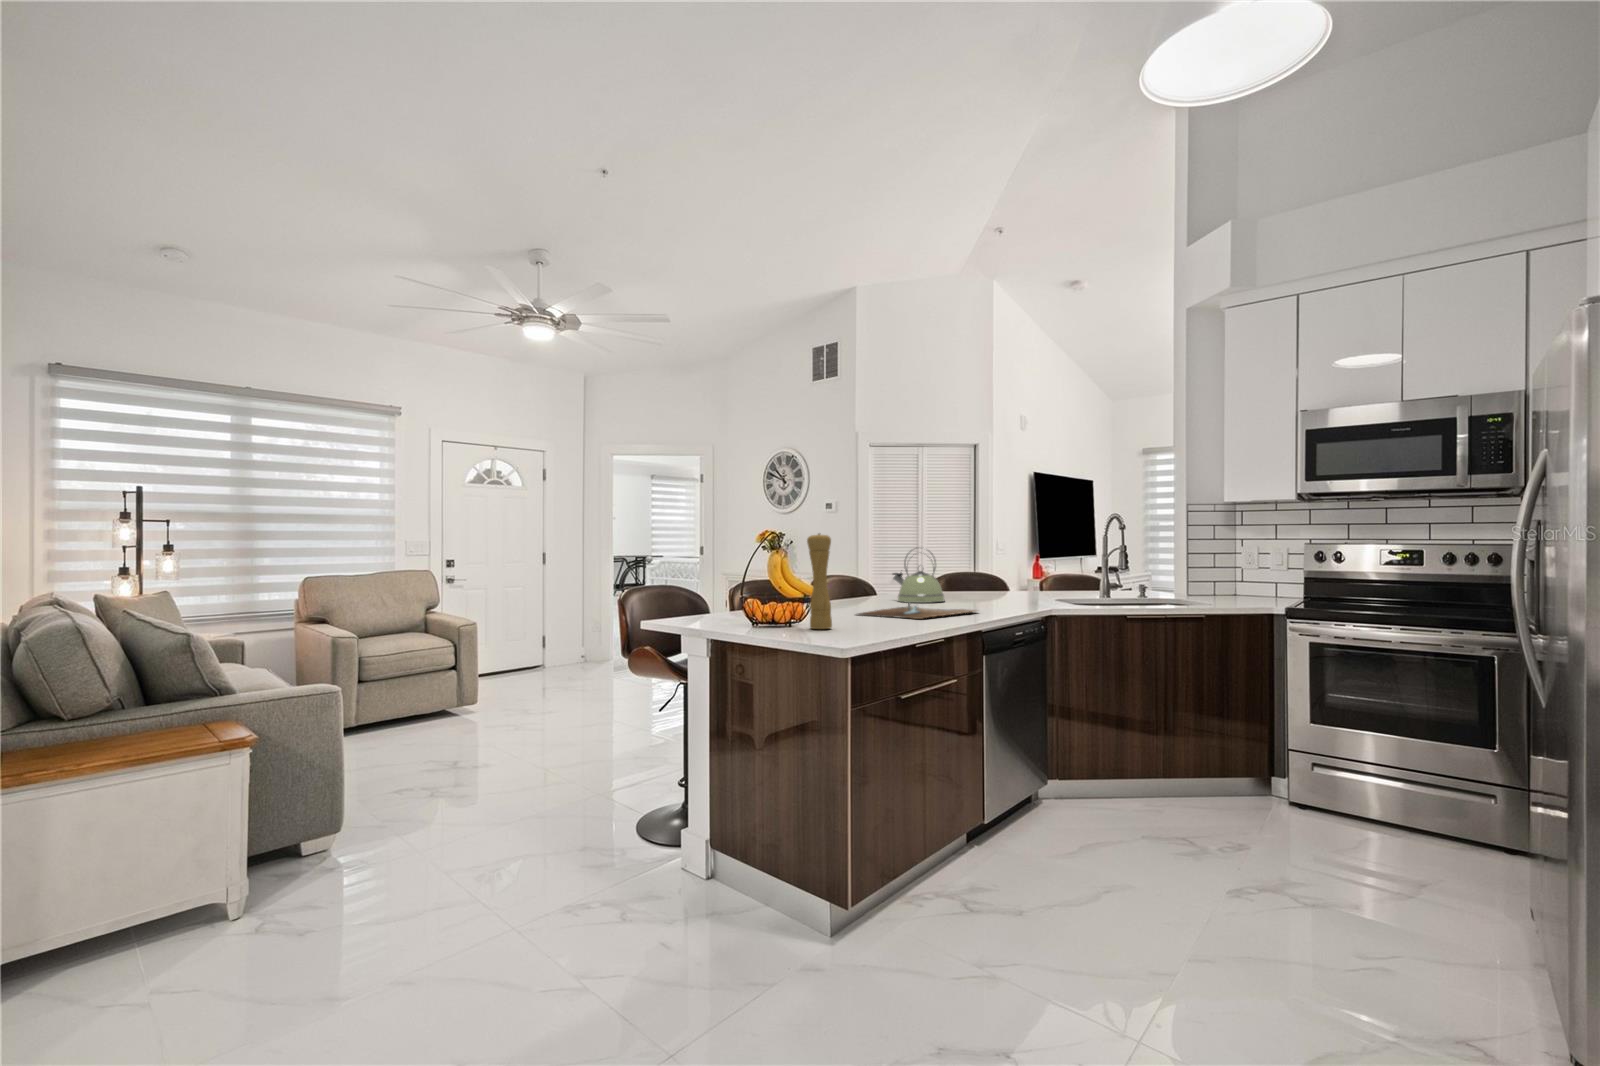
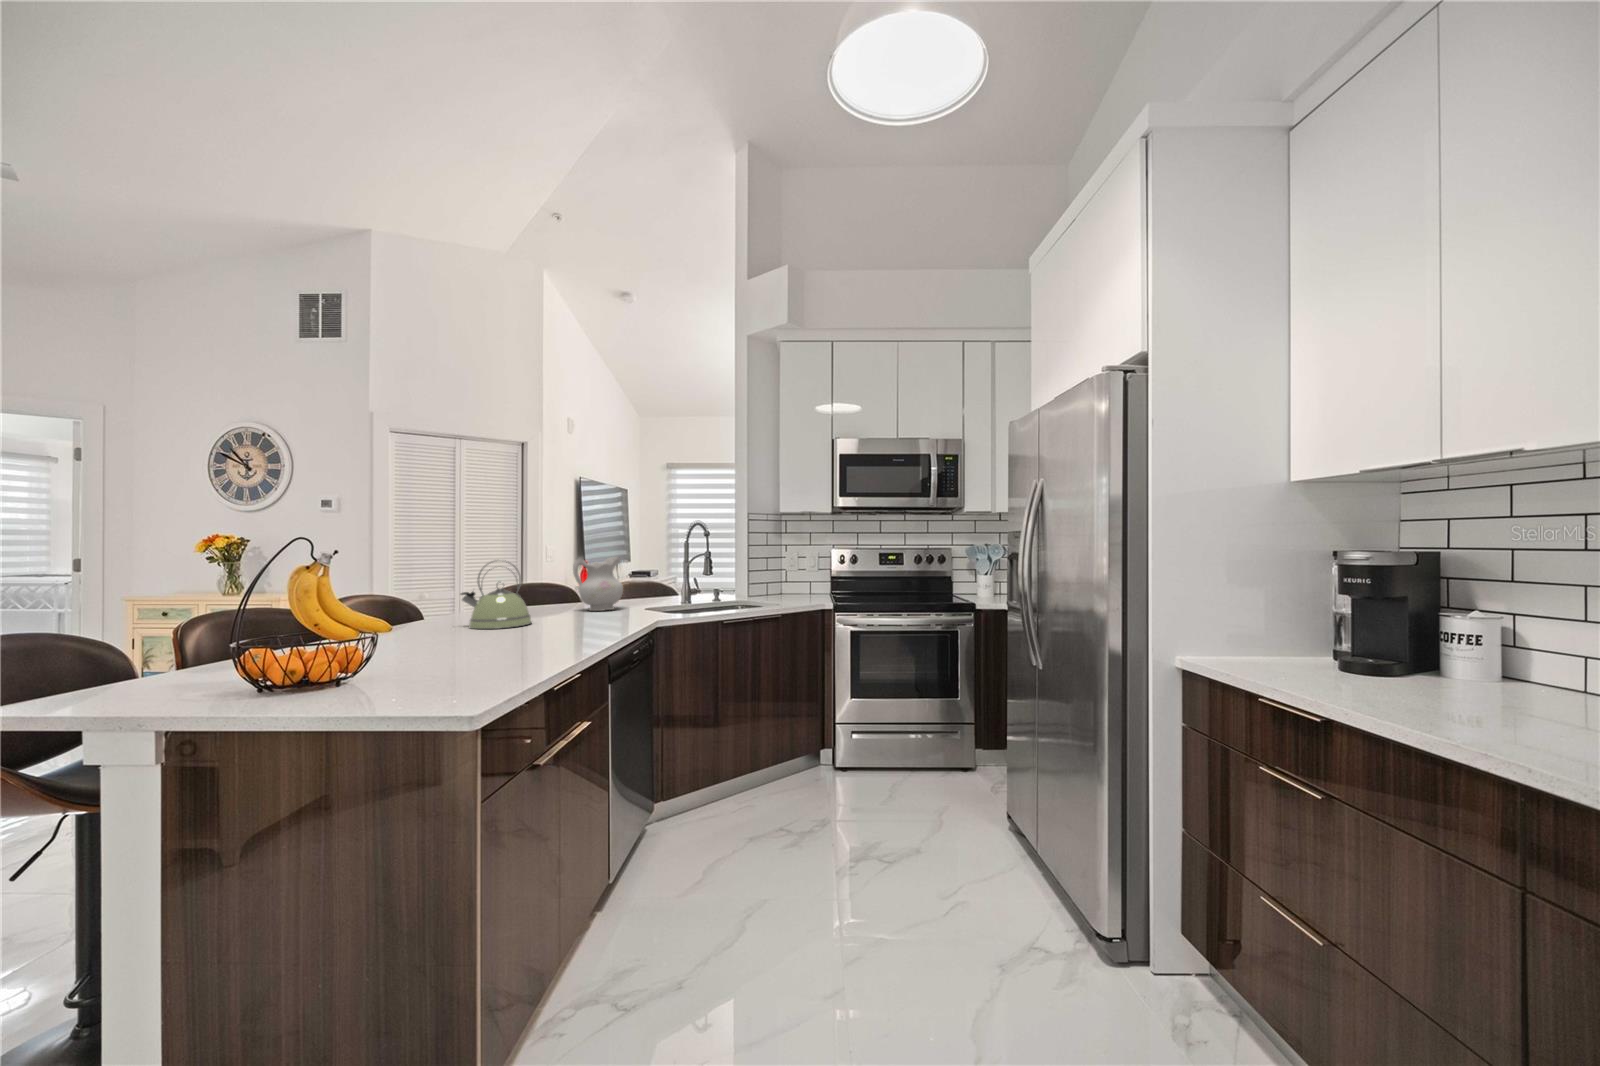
pepper mill: present [807,534,832,629] -> none [389,555,434,705]
ceramic pitcher: none [989,547,1036,598] -> present [573,557,623,611]
cutting board: present [857,602,976,619] -> none [435,635,599,662]

